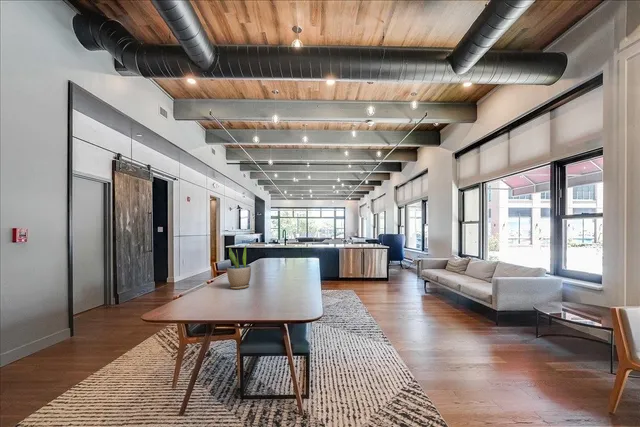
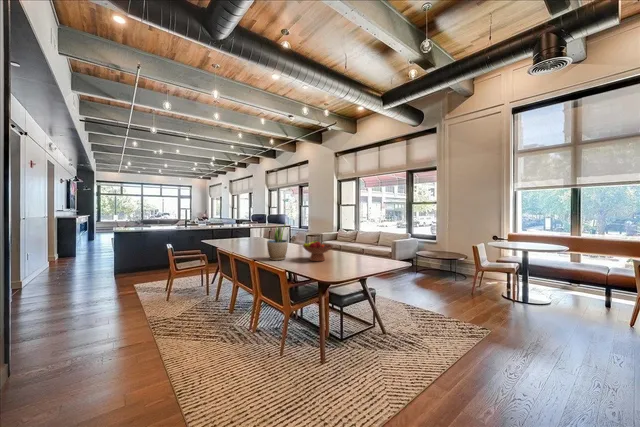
fruit bowl: none [248,268,288,296] -> present [303,240,332,261]

